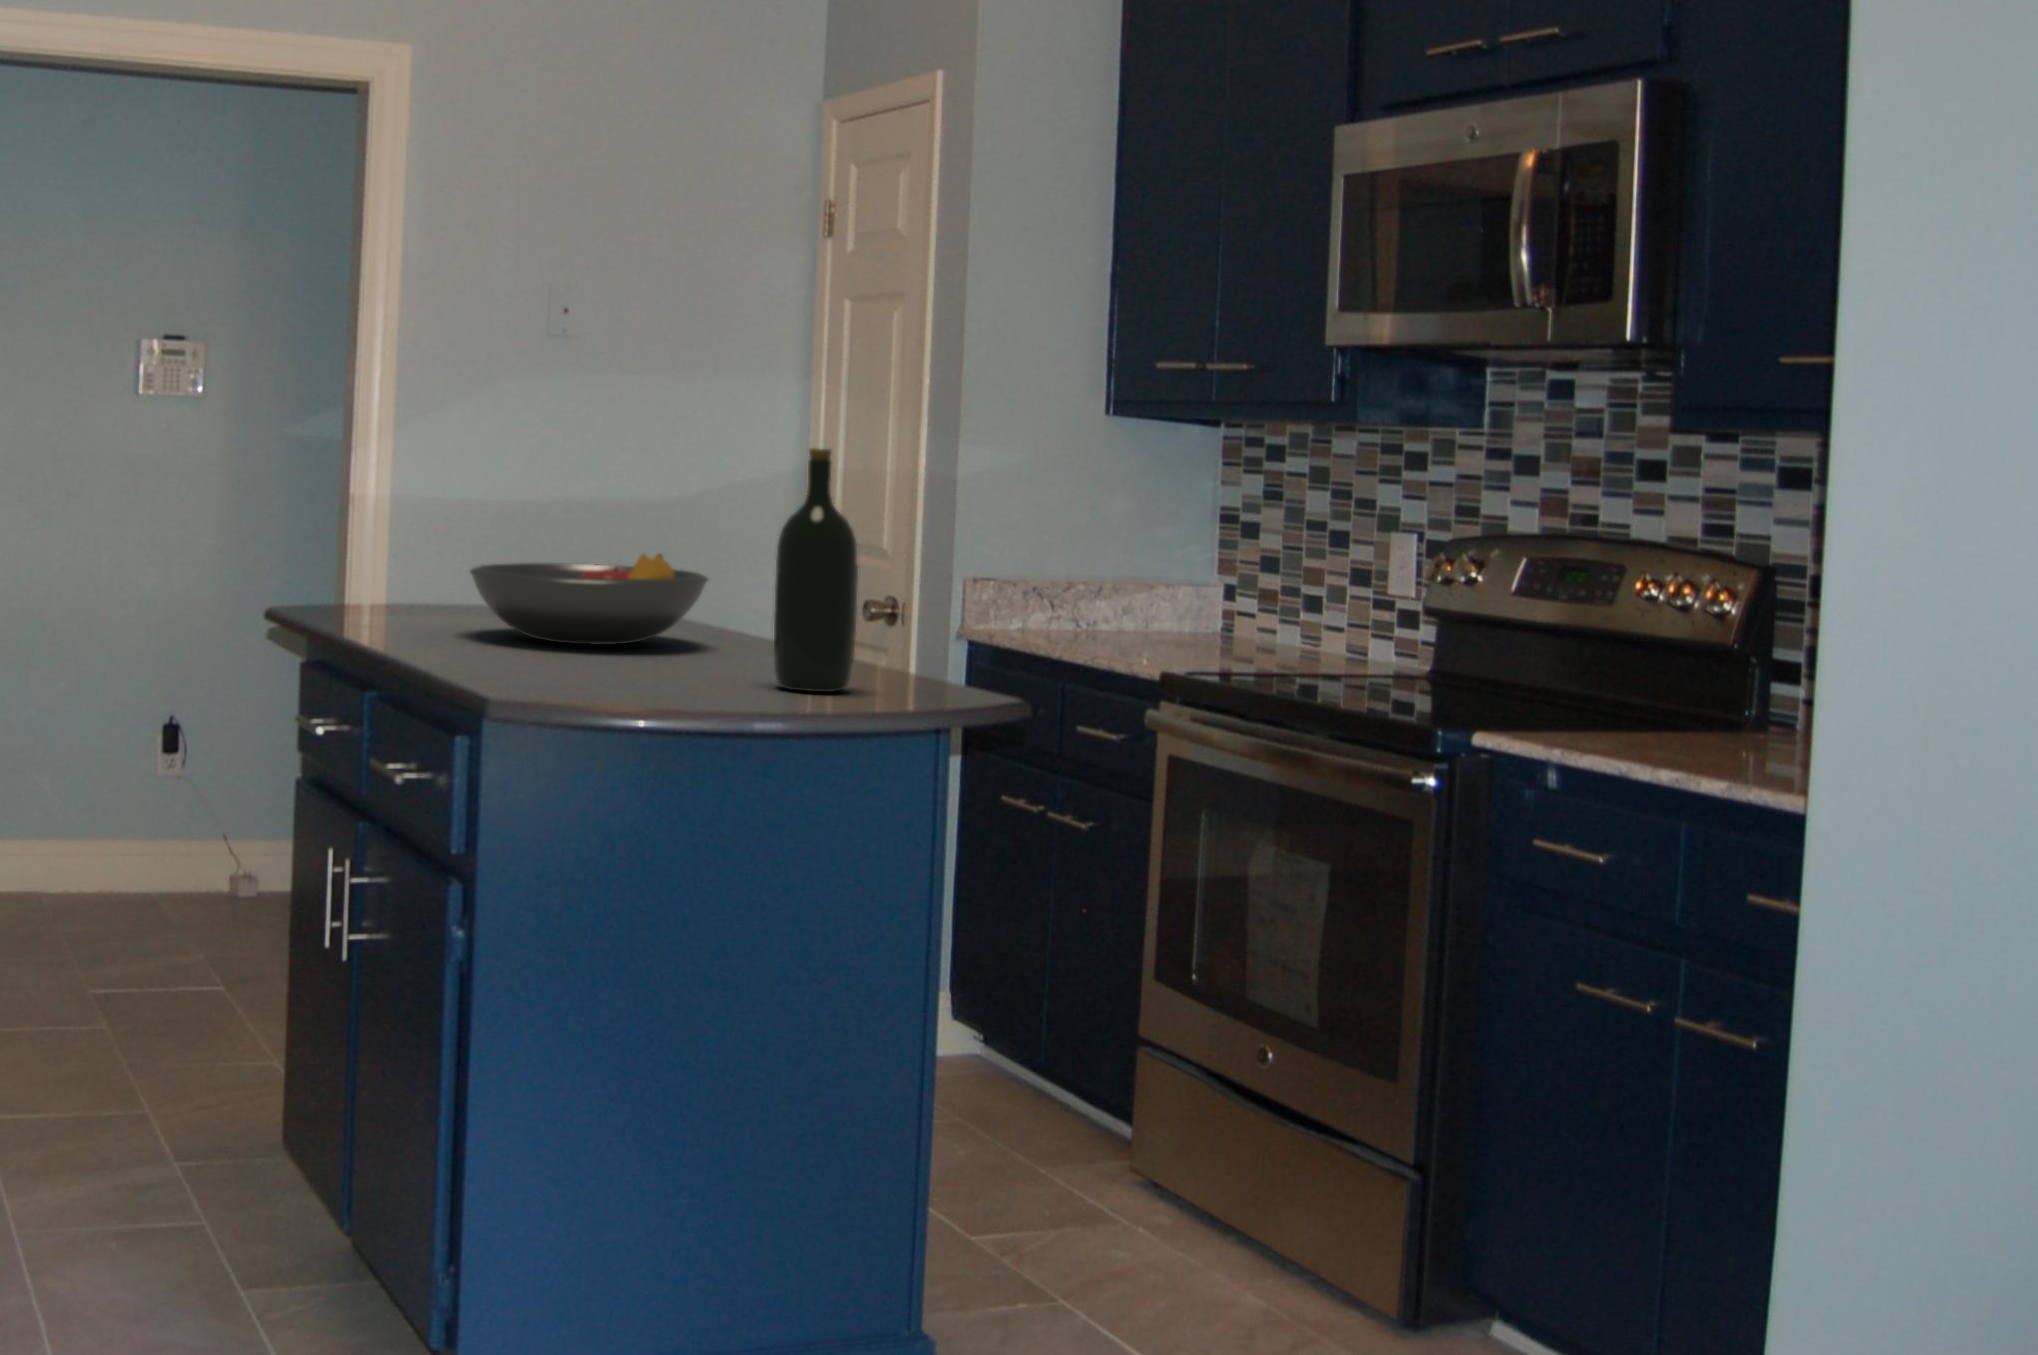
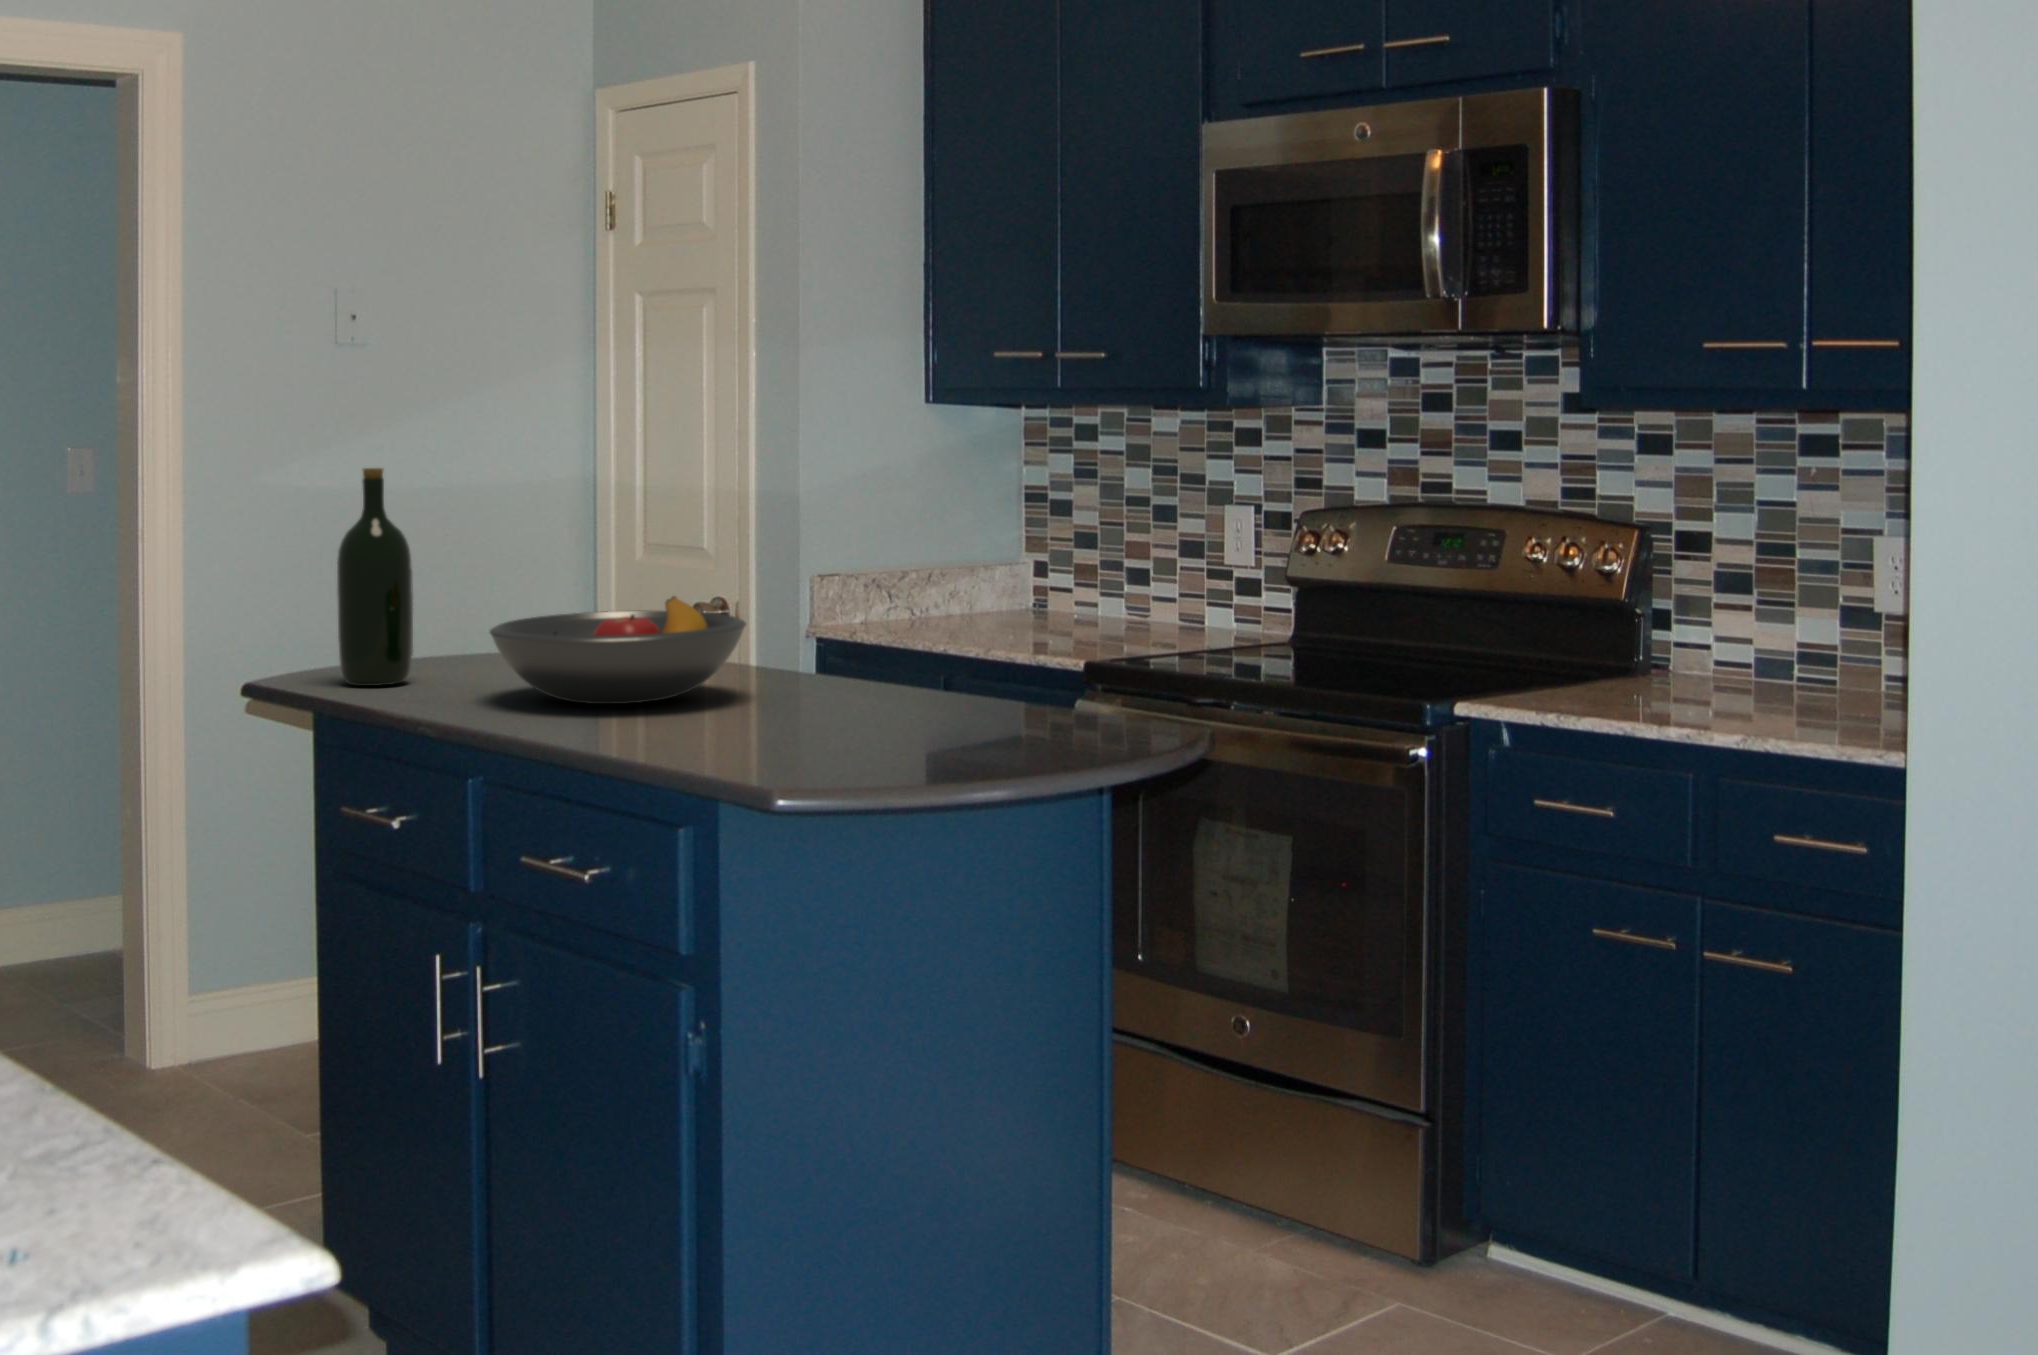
wine bottle: present [774,448,858,692] -> present [337,468,413,686]

